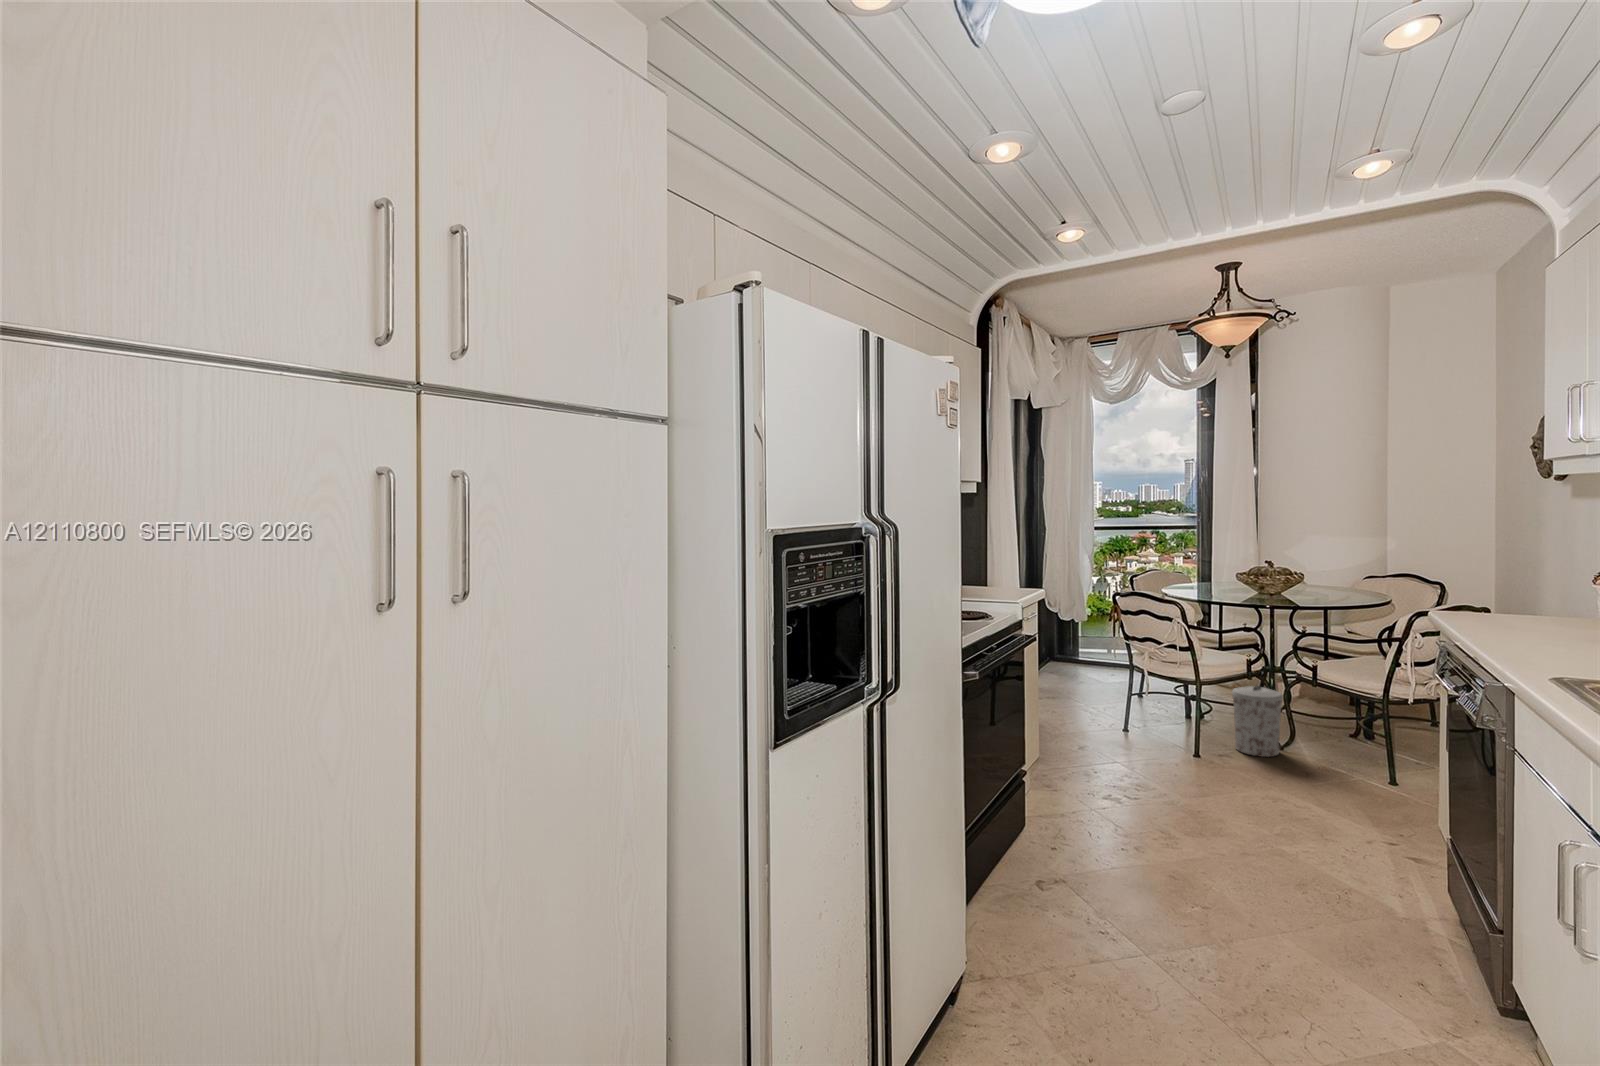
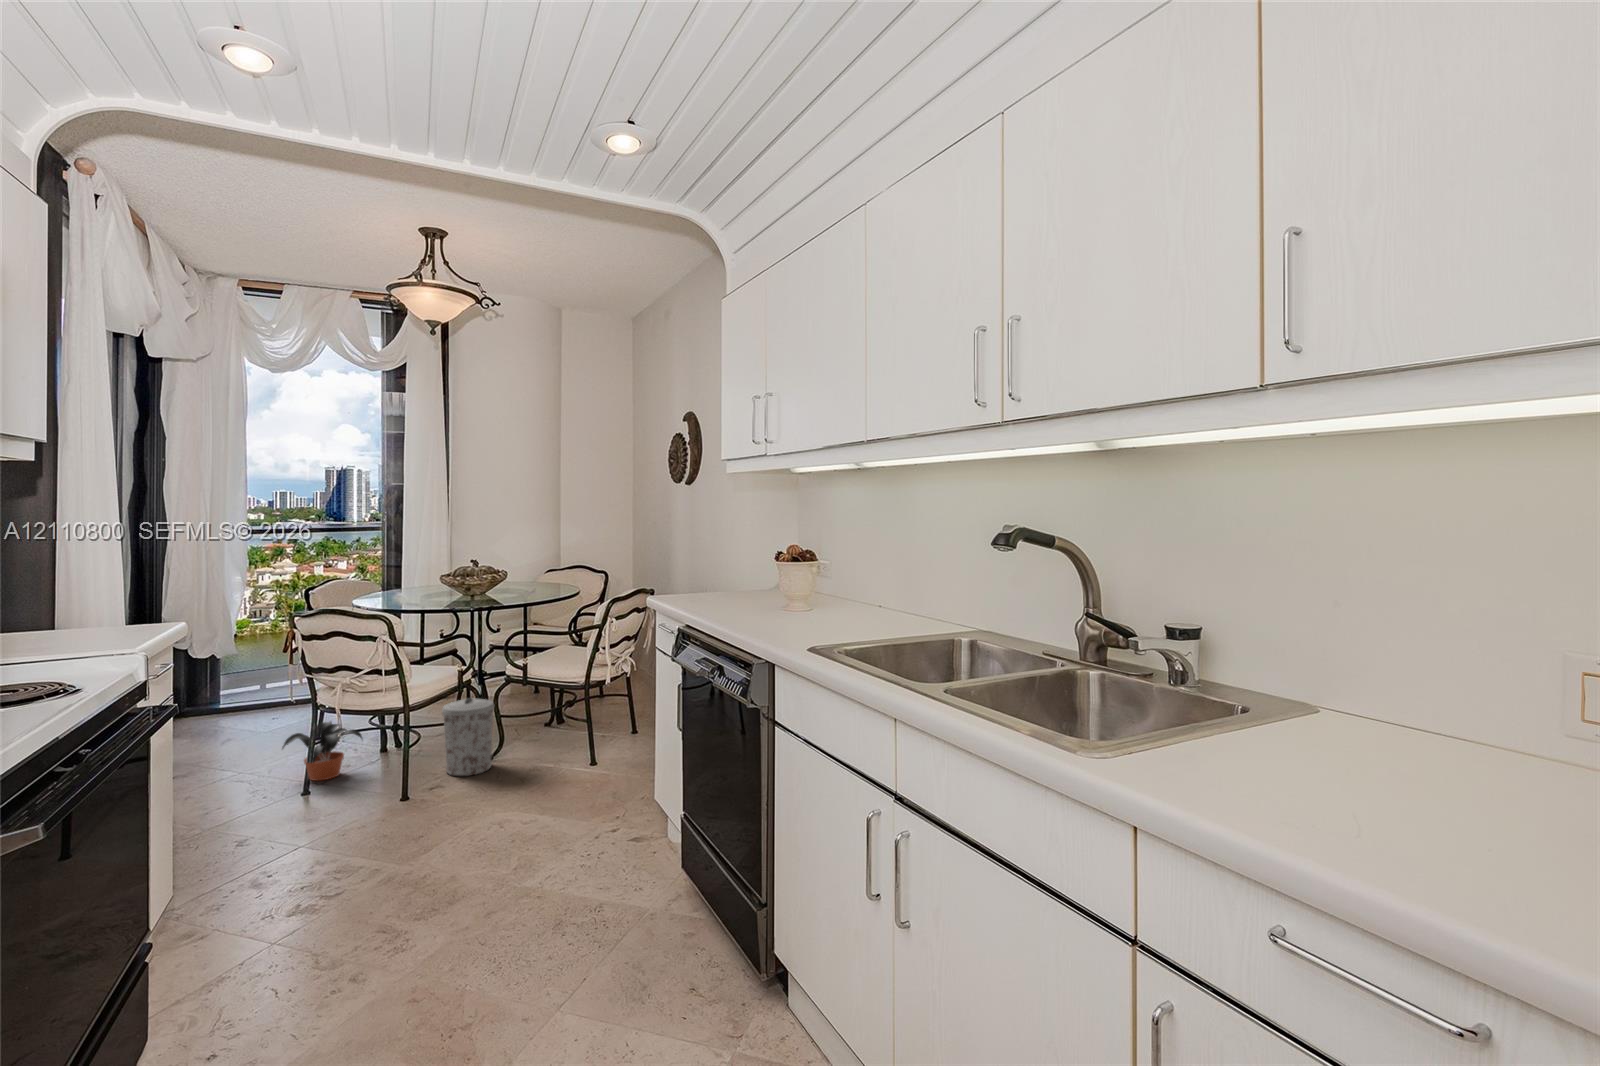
potted plant: none [1108,682,1167,728] -> present [282,721,362,781]

